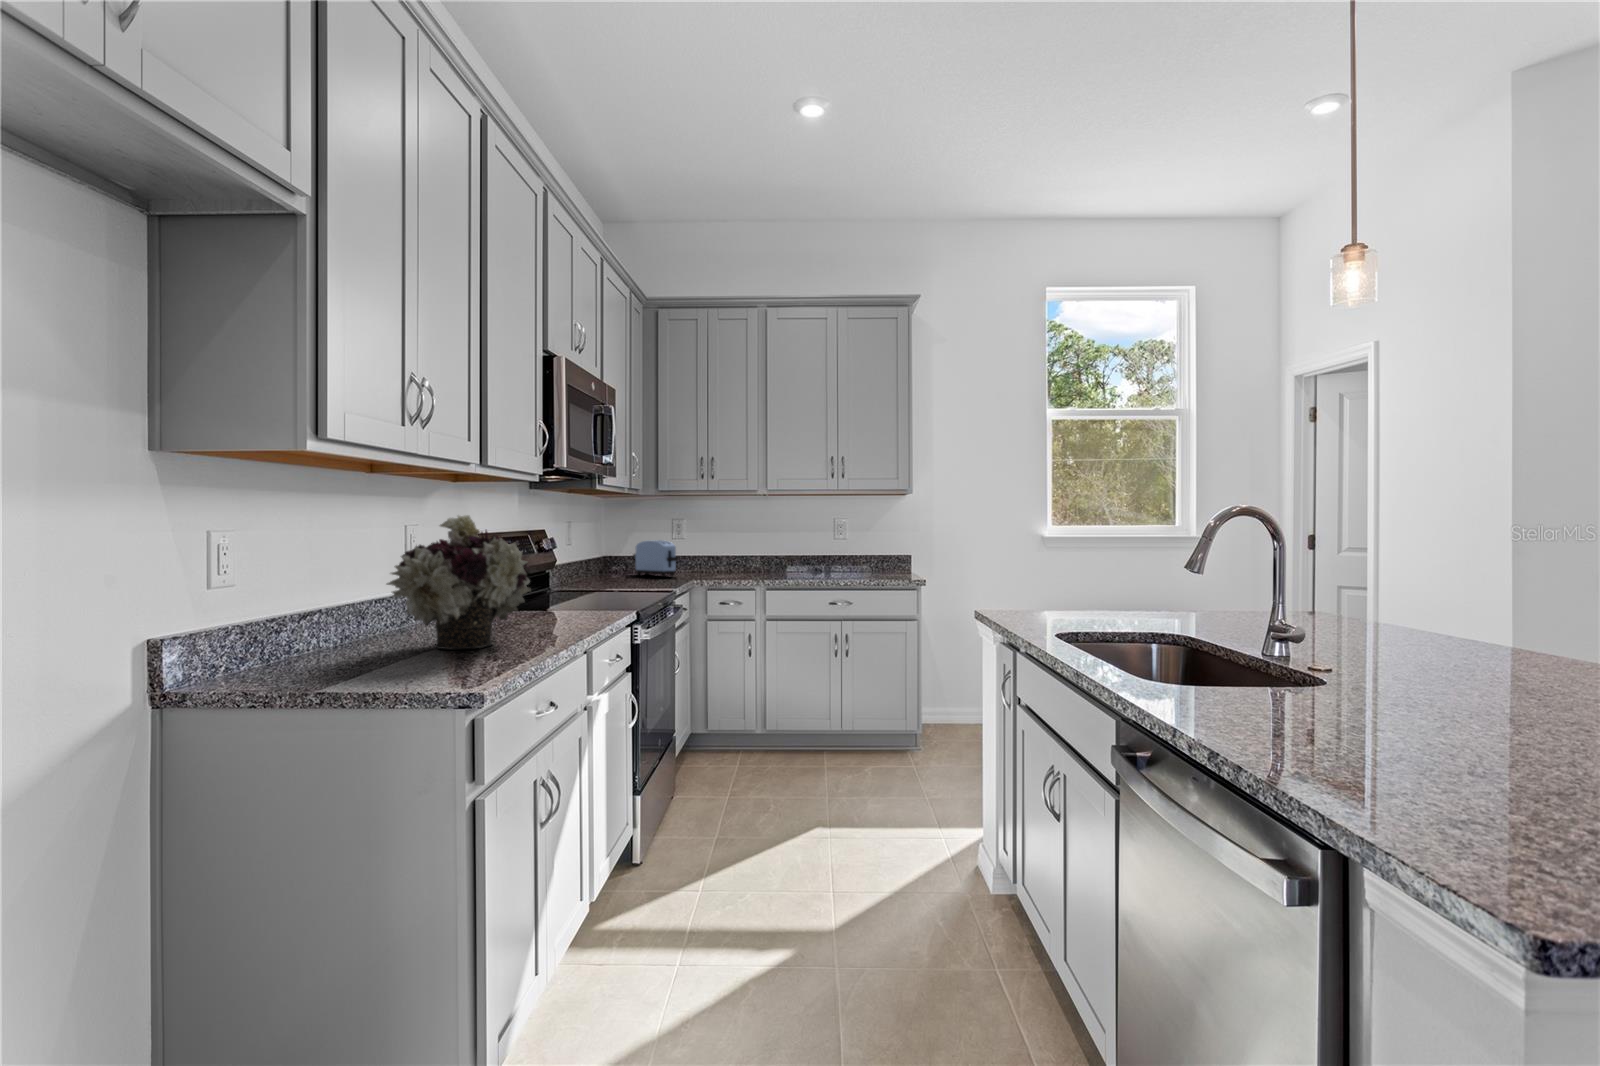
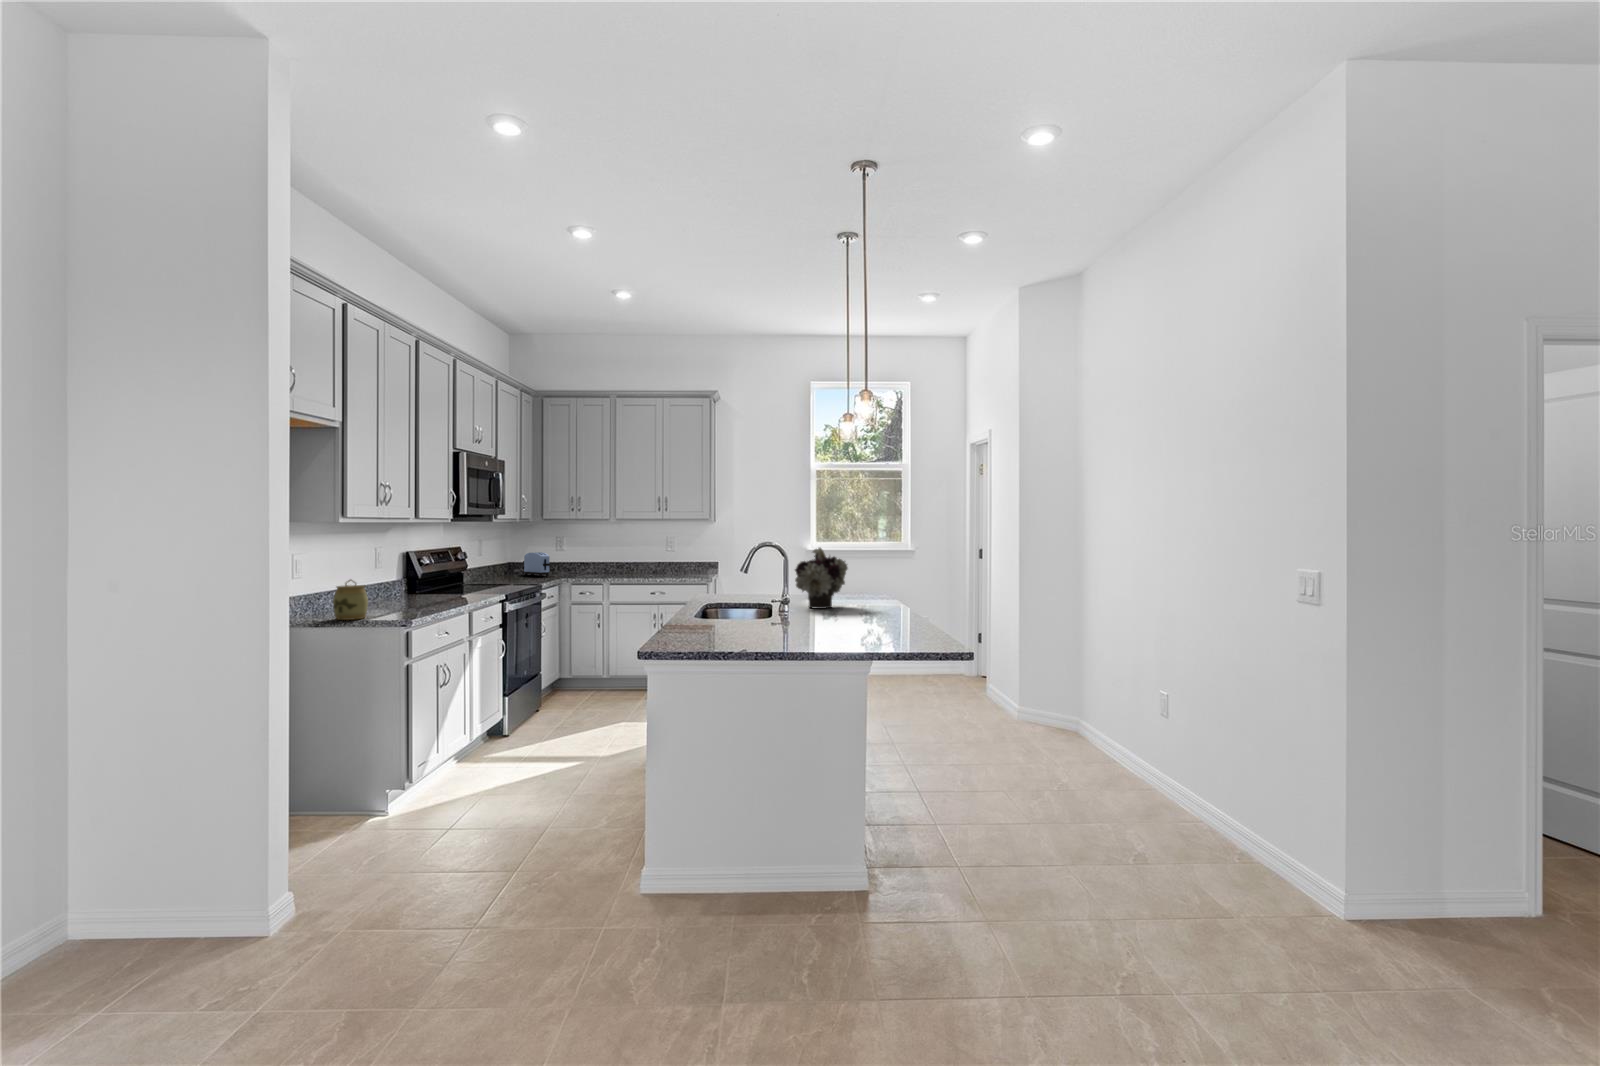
flower arrangement: present [387,515,531,649] -> present [795,548,848,609]
jar: none [286,584,376,689] -> present [333,580,368,620]

